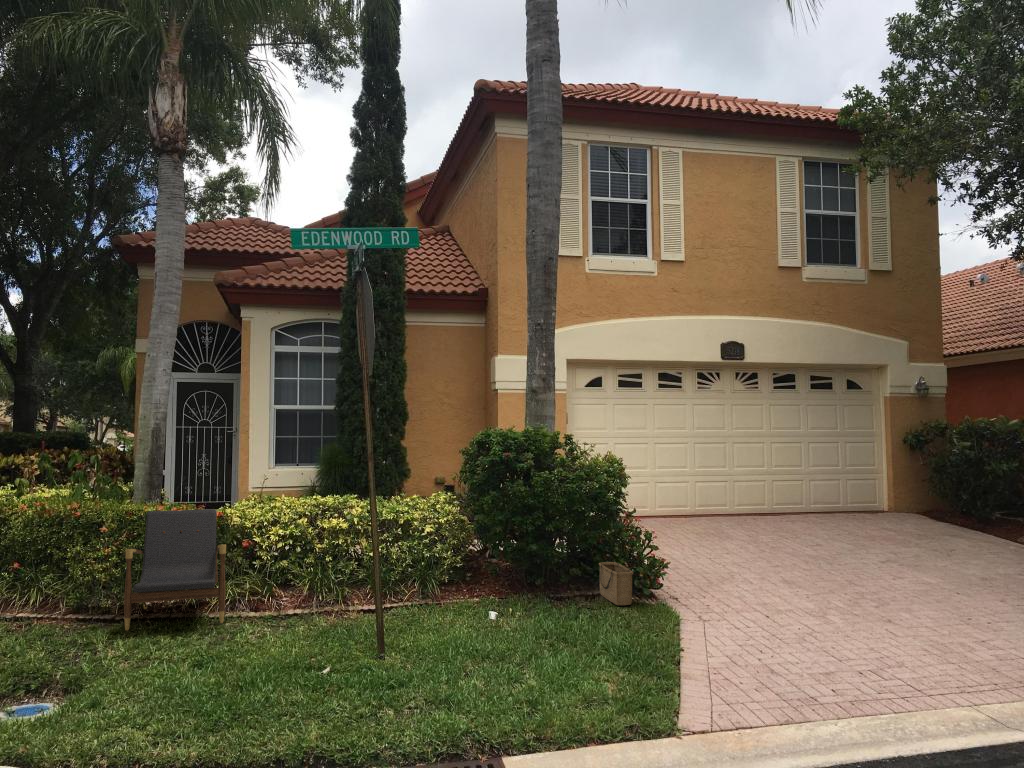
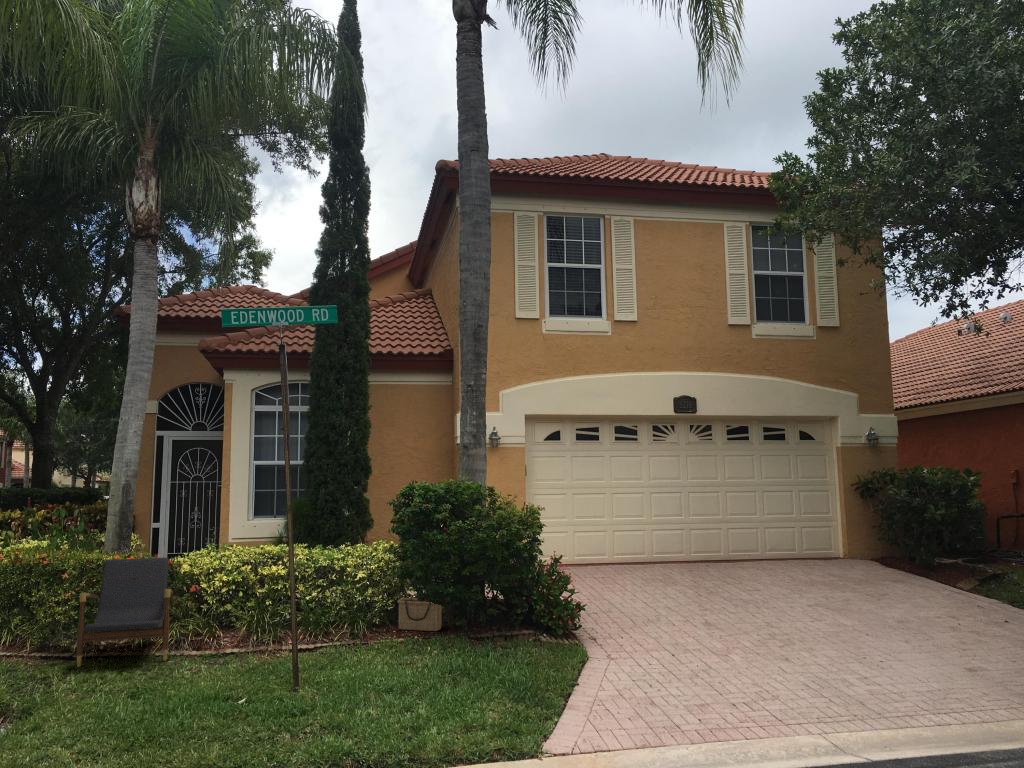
basket: present [599,562,633,605] -> present [397,598,442,631]

